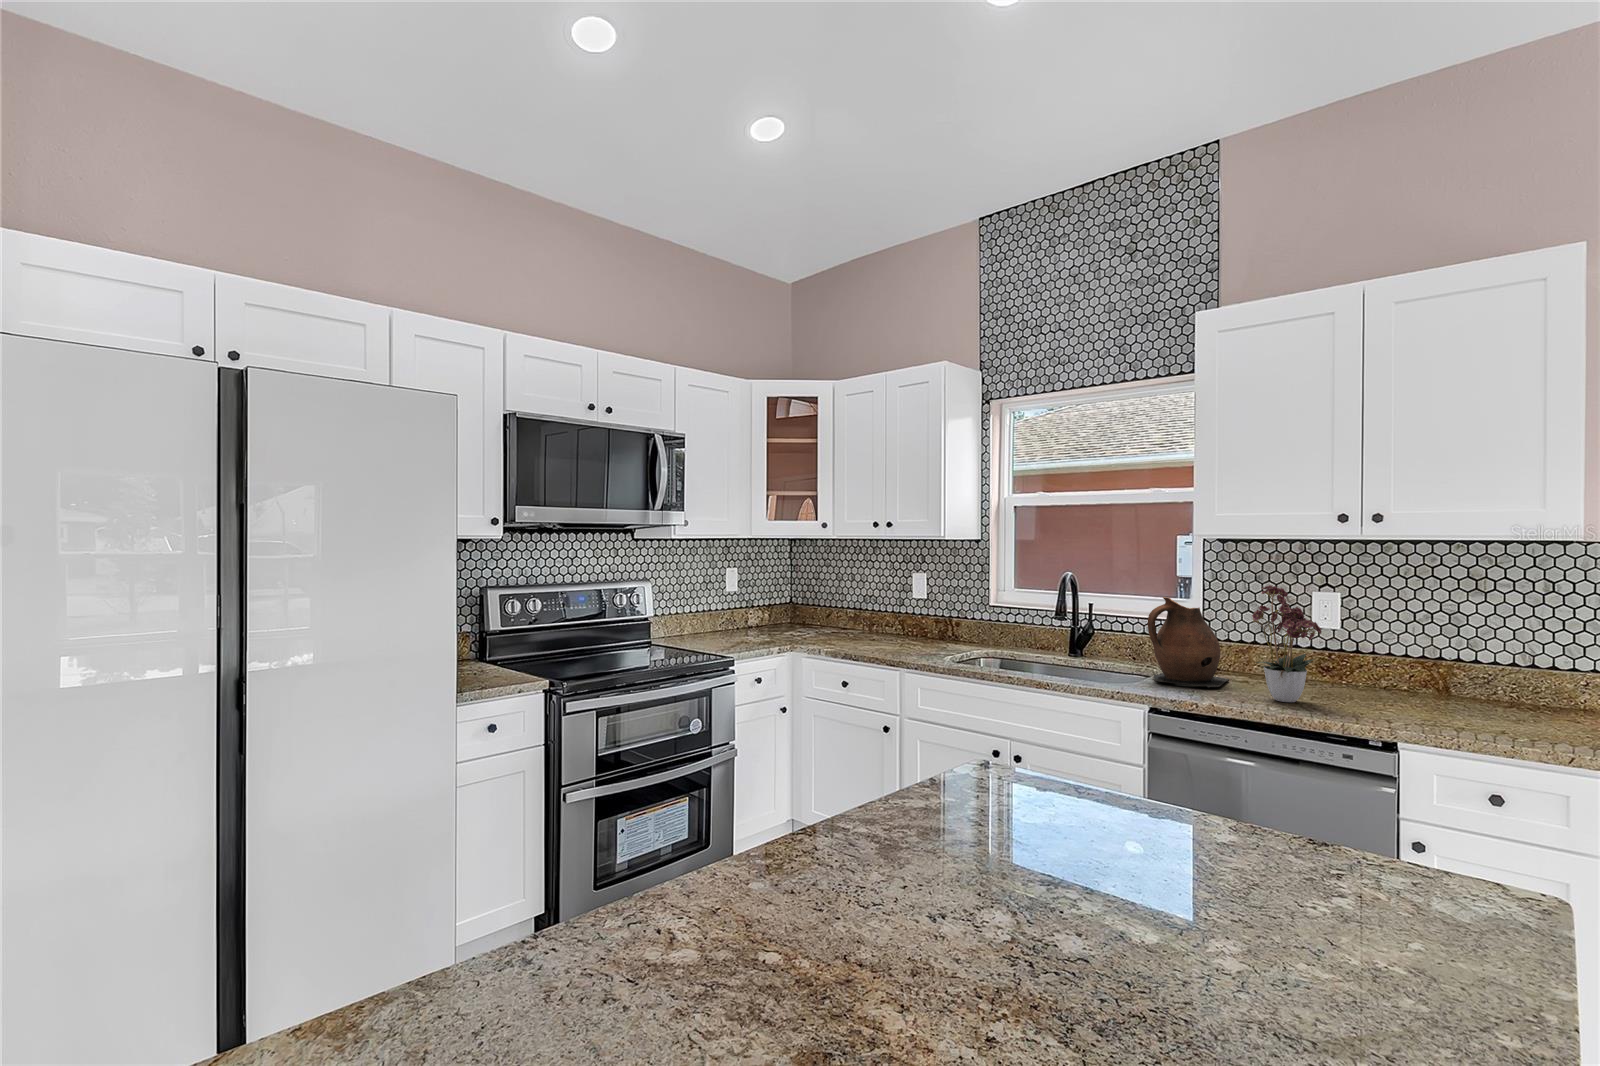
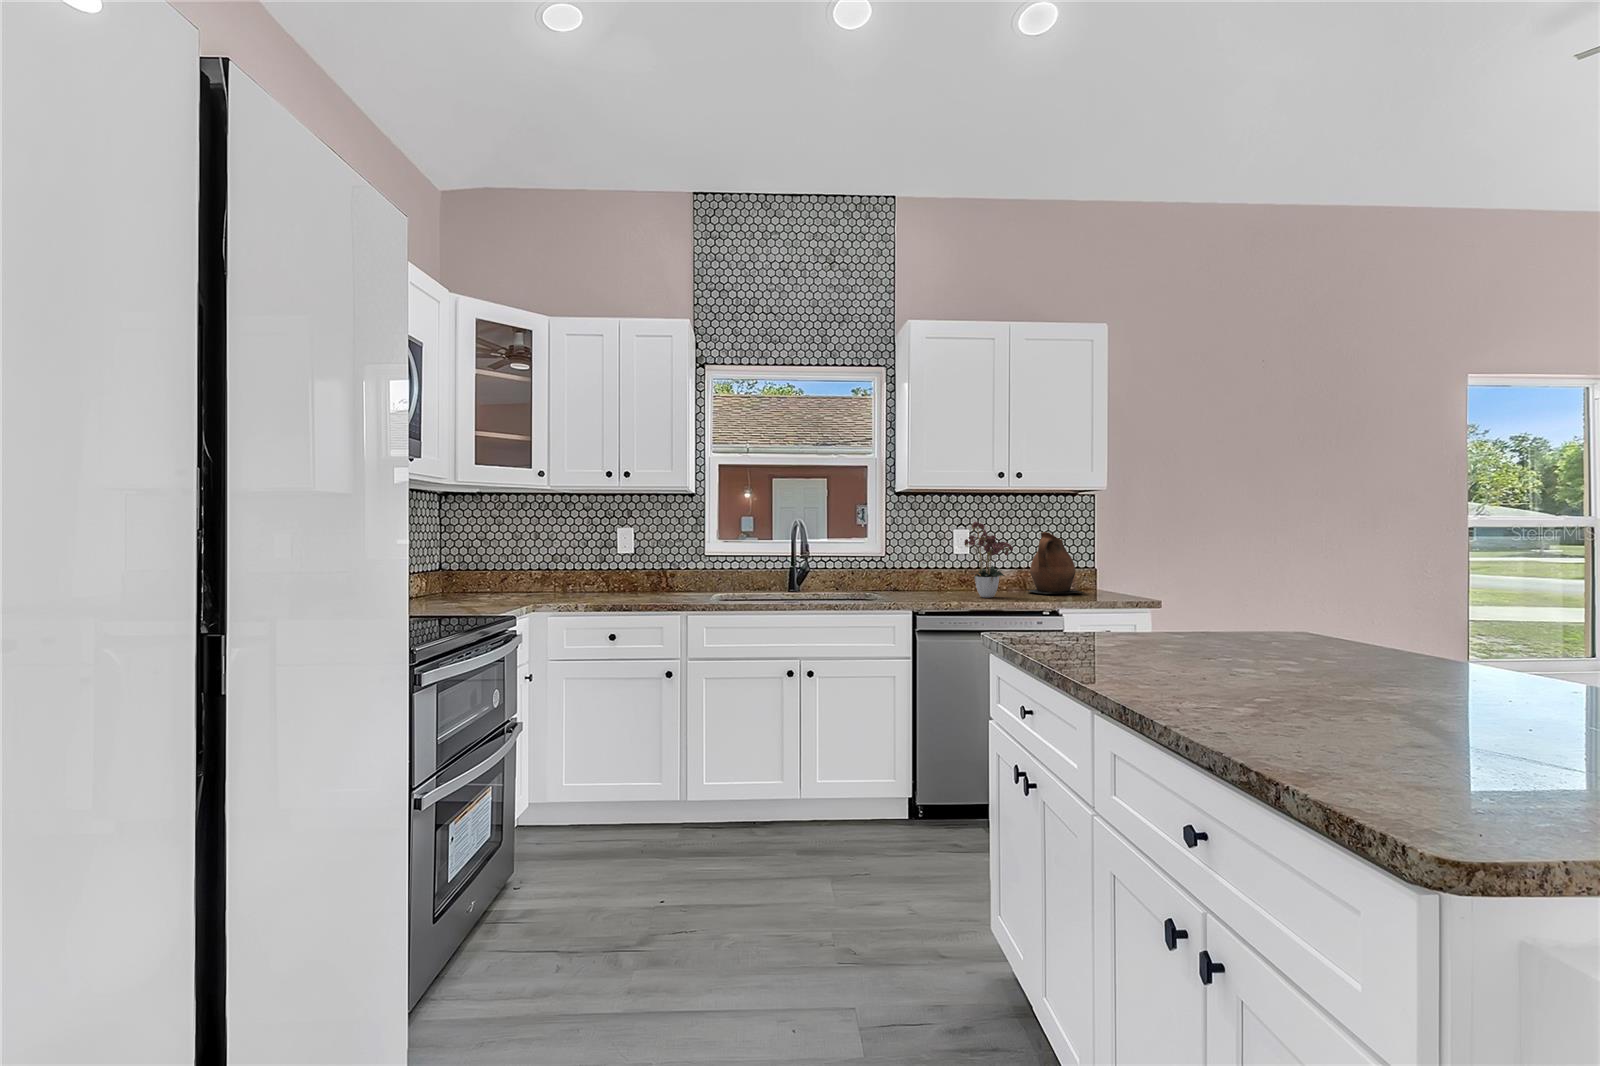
ceramic pitcher: present [1147,597,1229,688] -> present [1028,532,1083,594]

